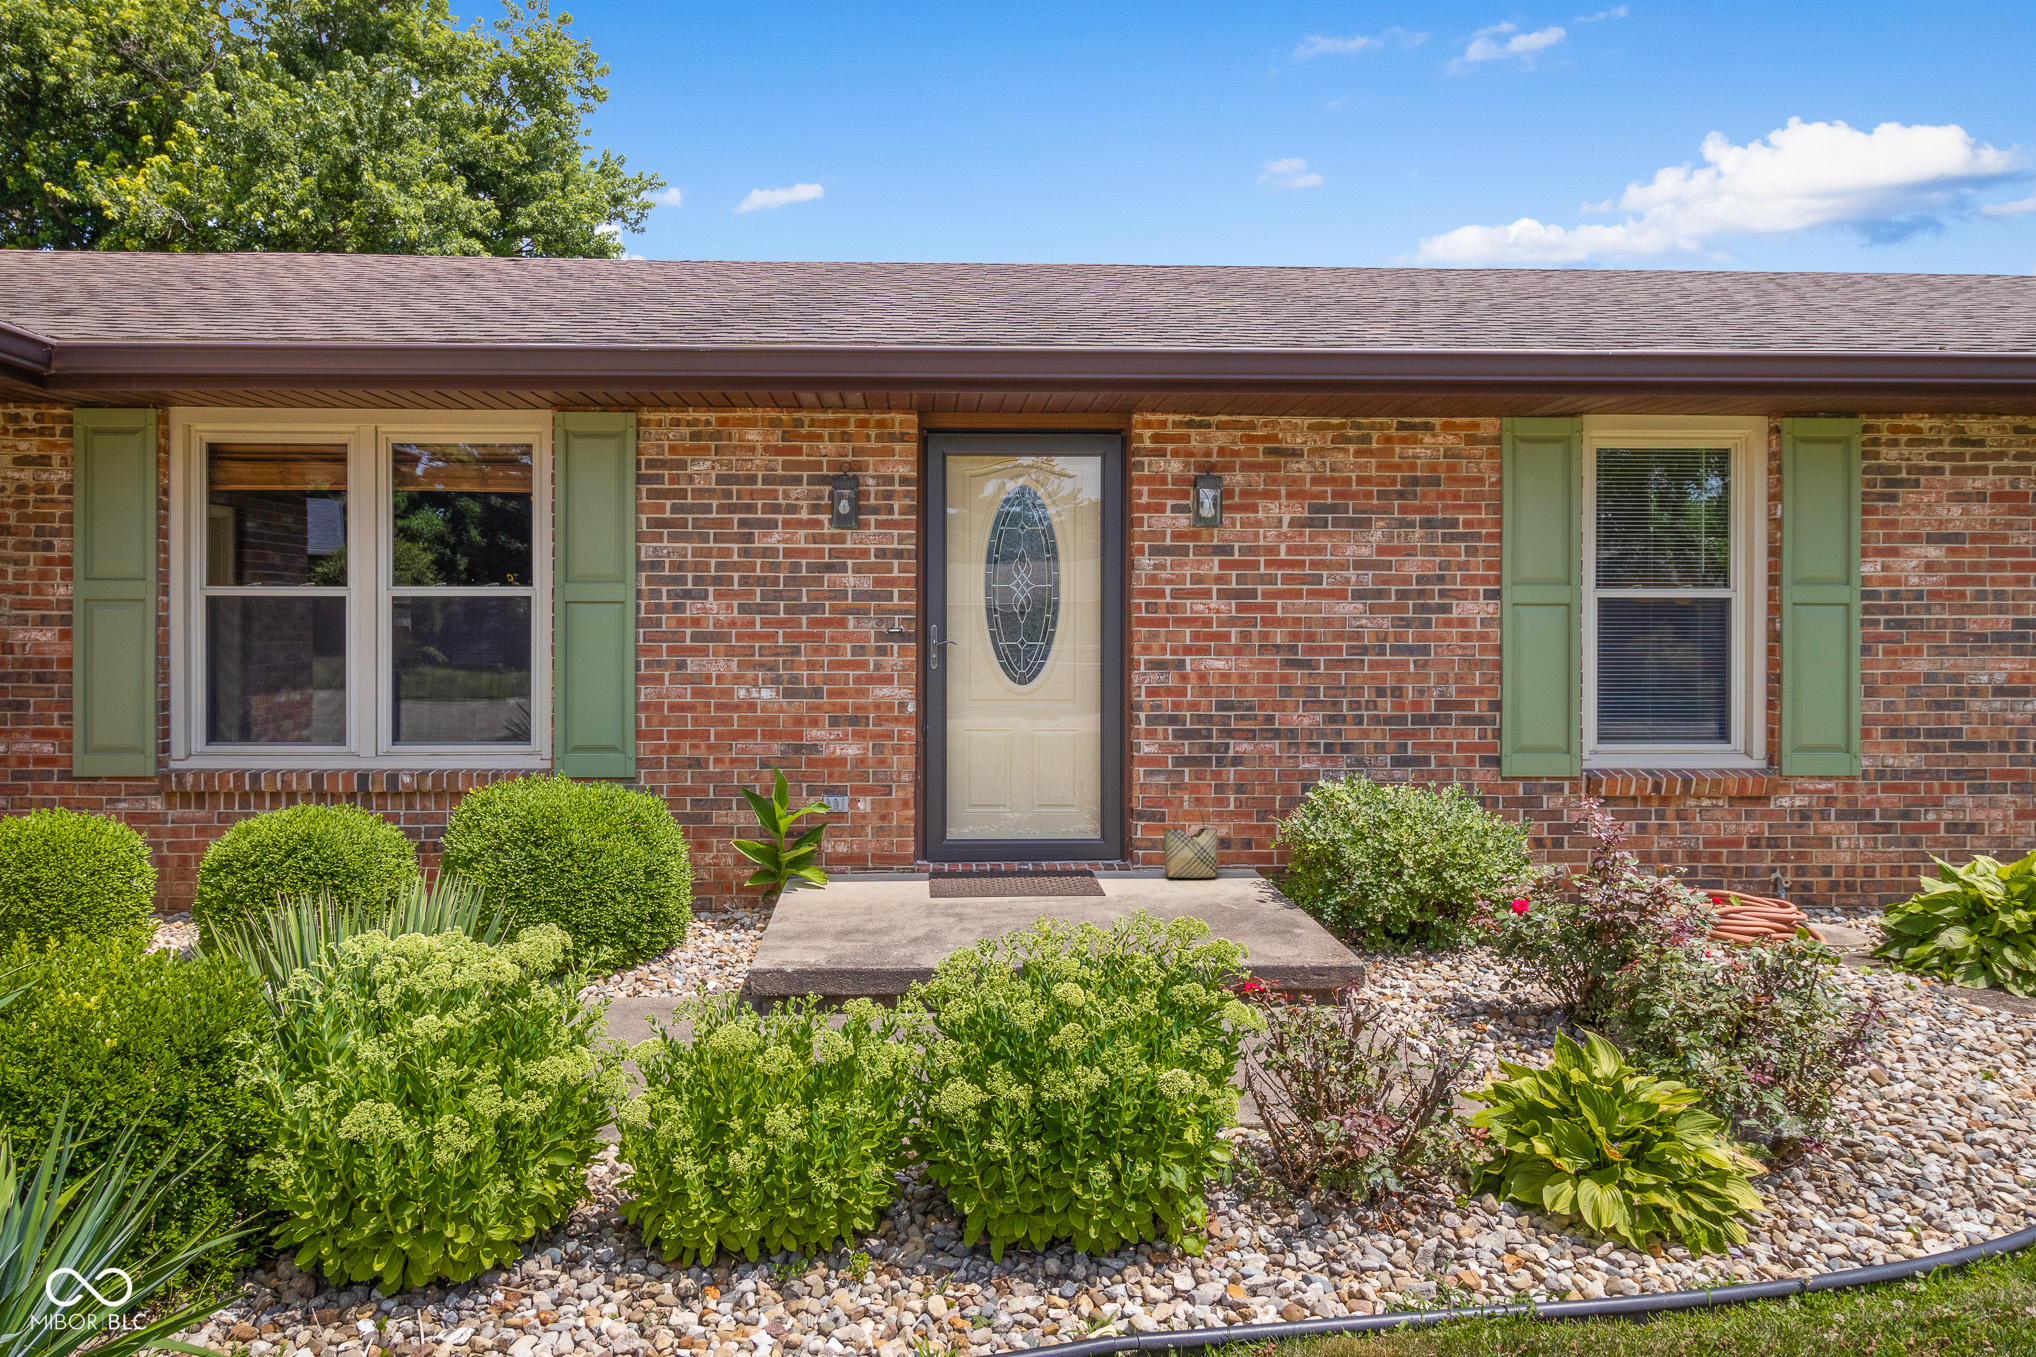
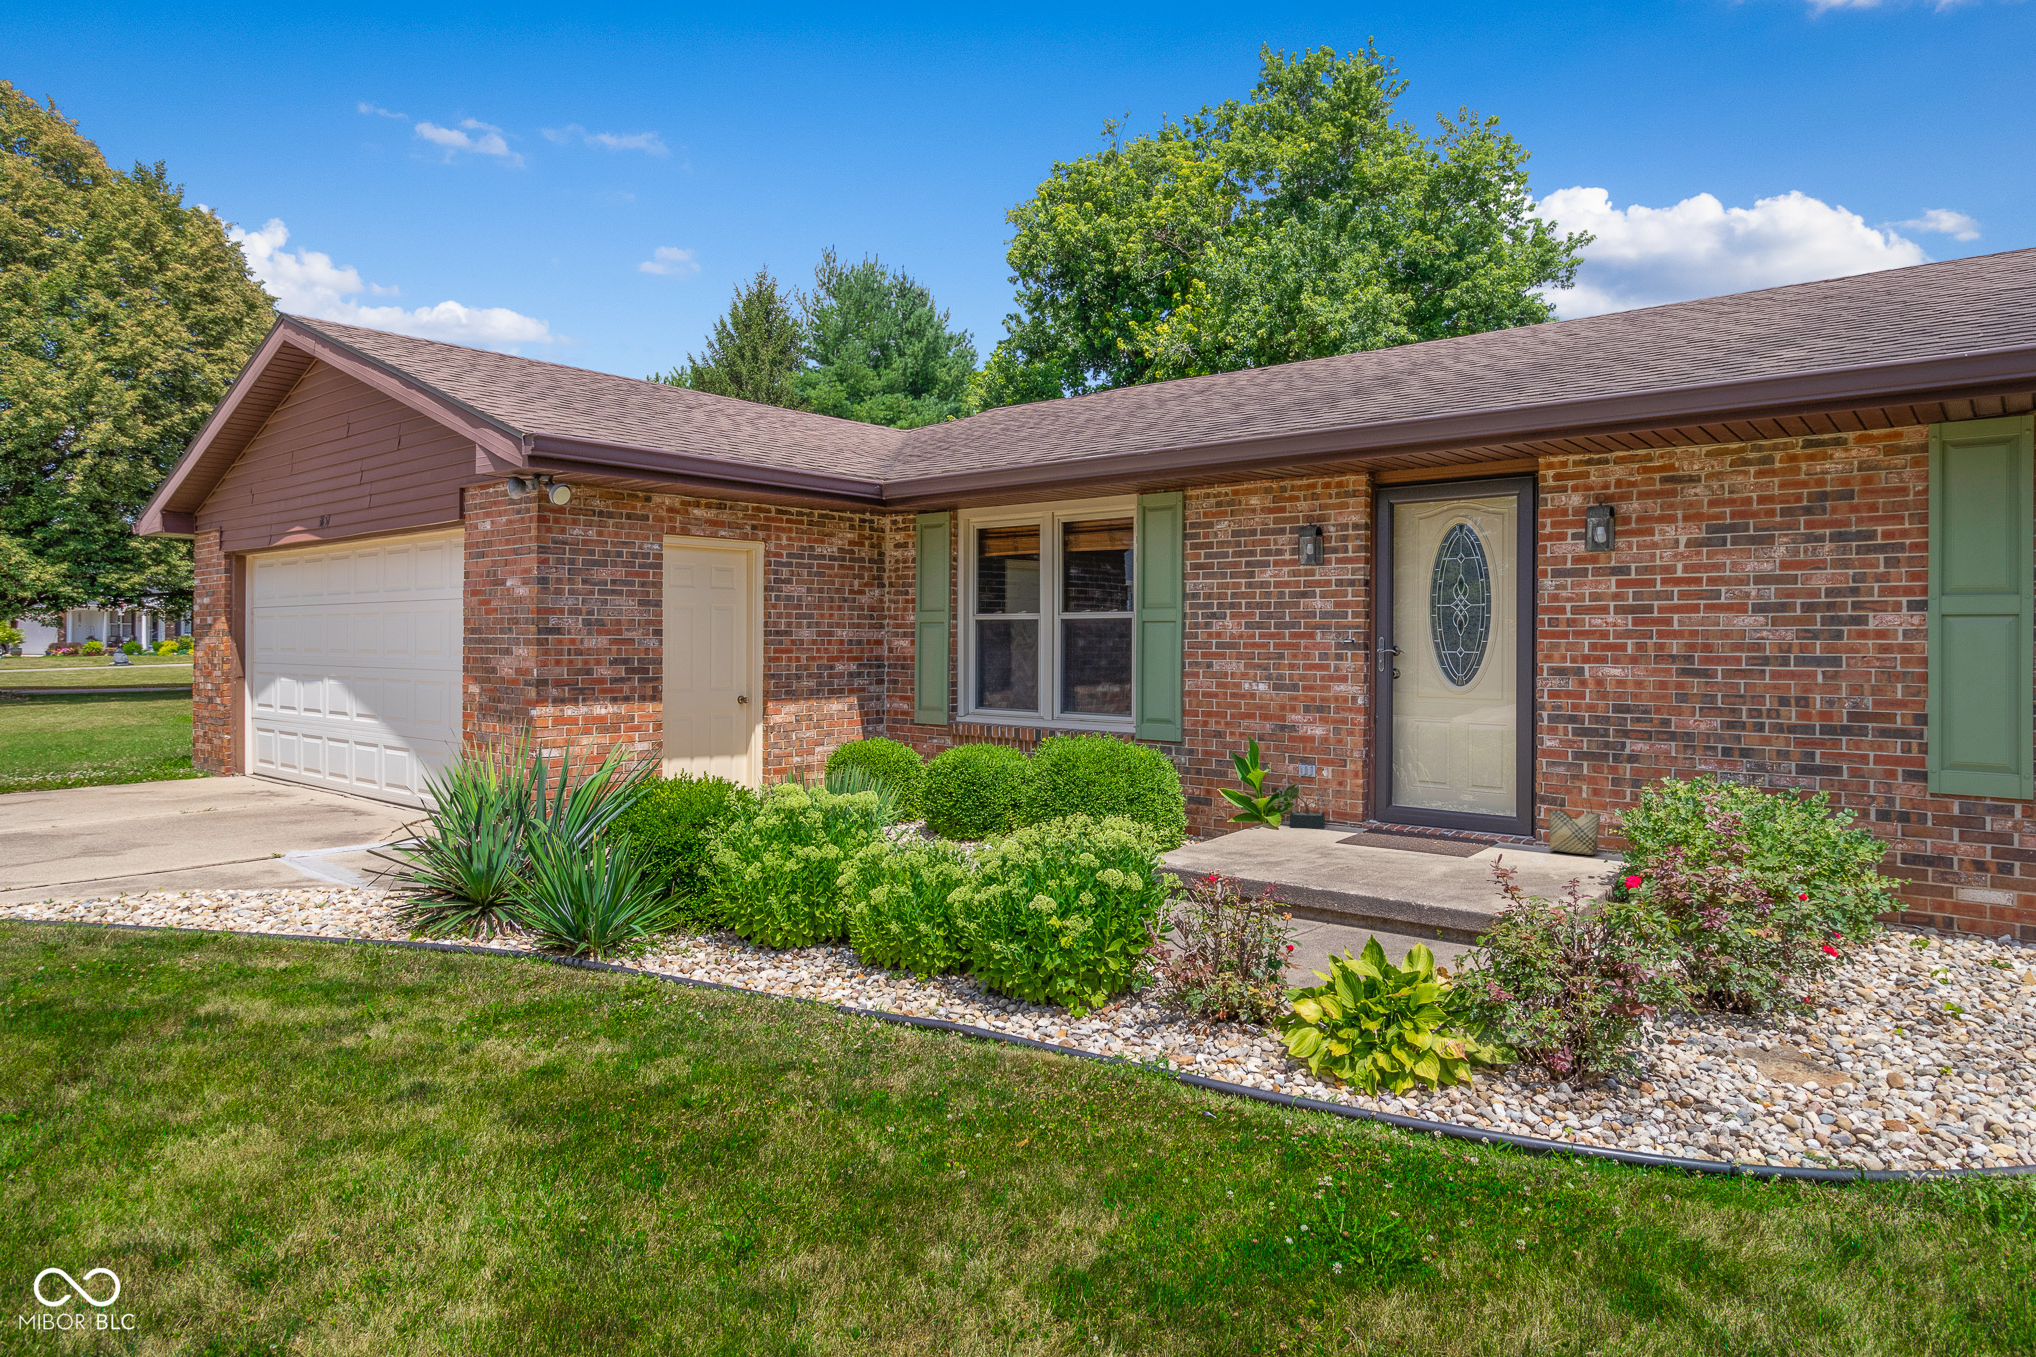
decorative plant: none [807,818,886,887] -> present [1276,778,1335,829]

